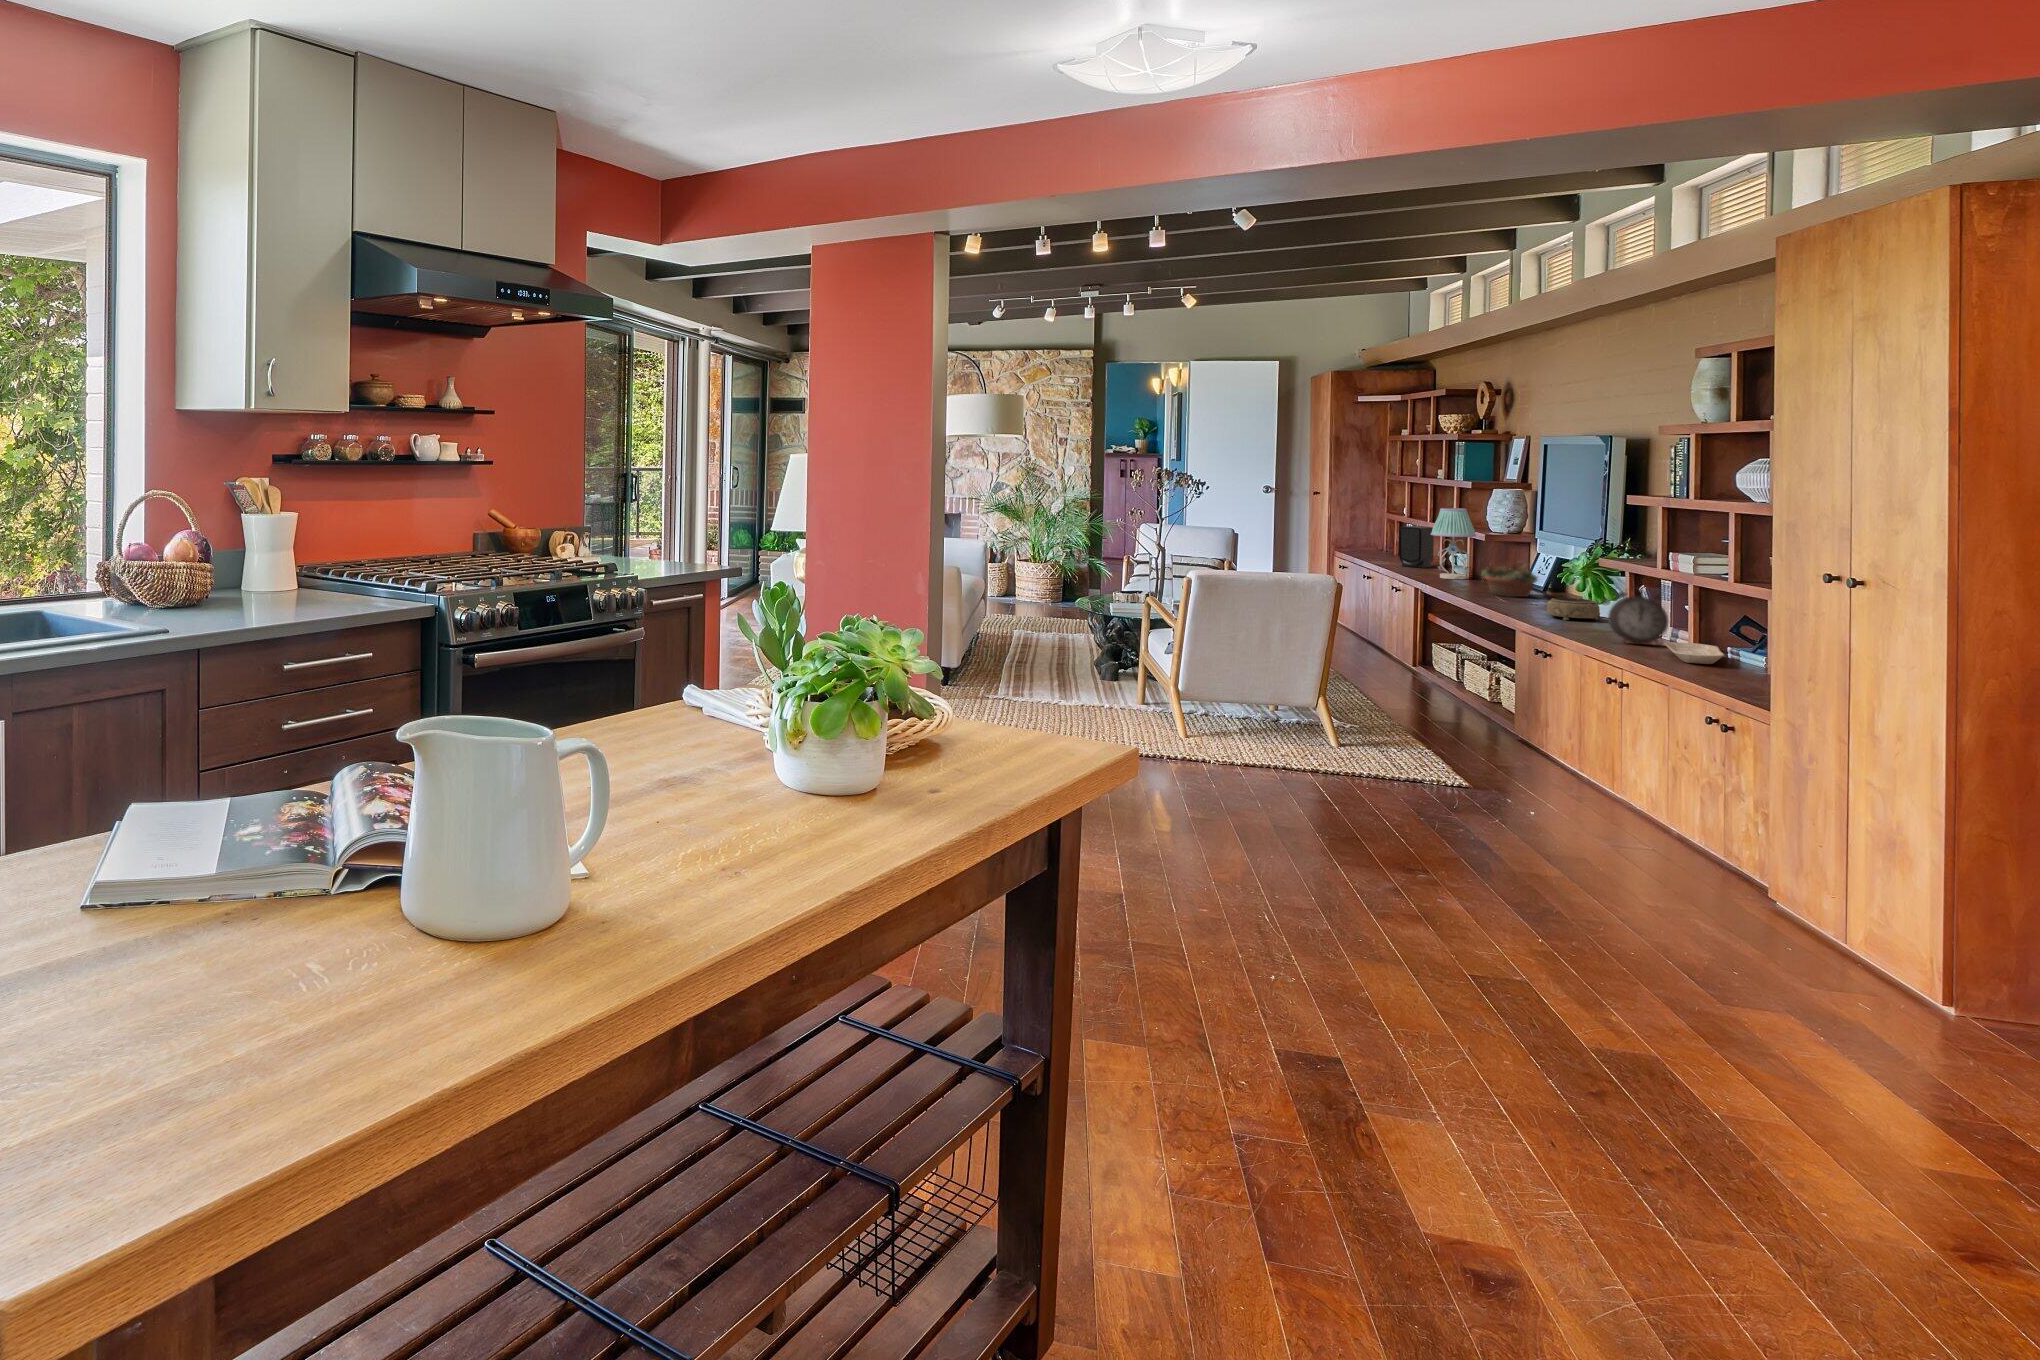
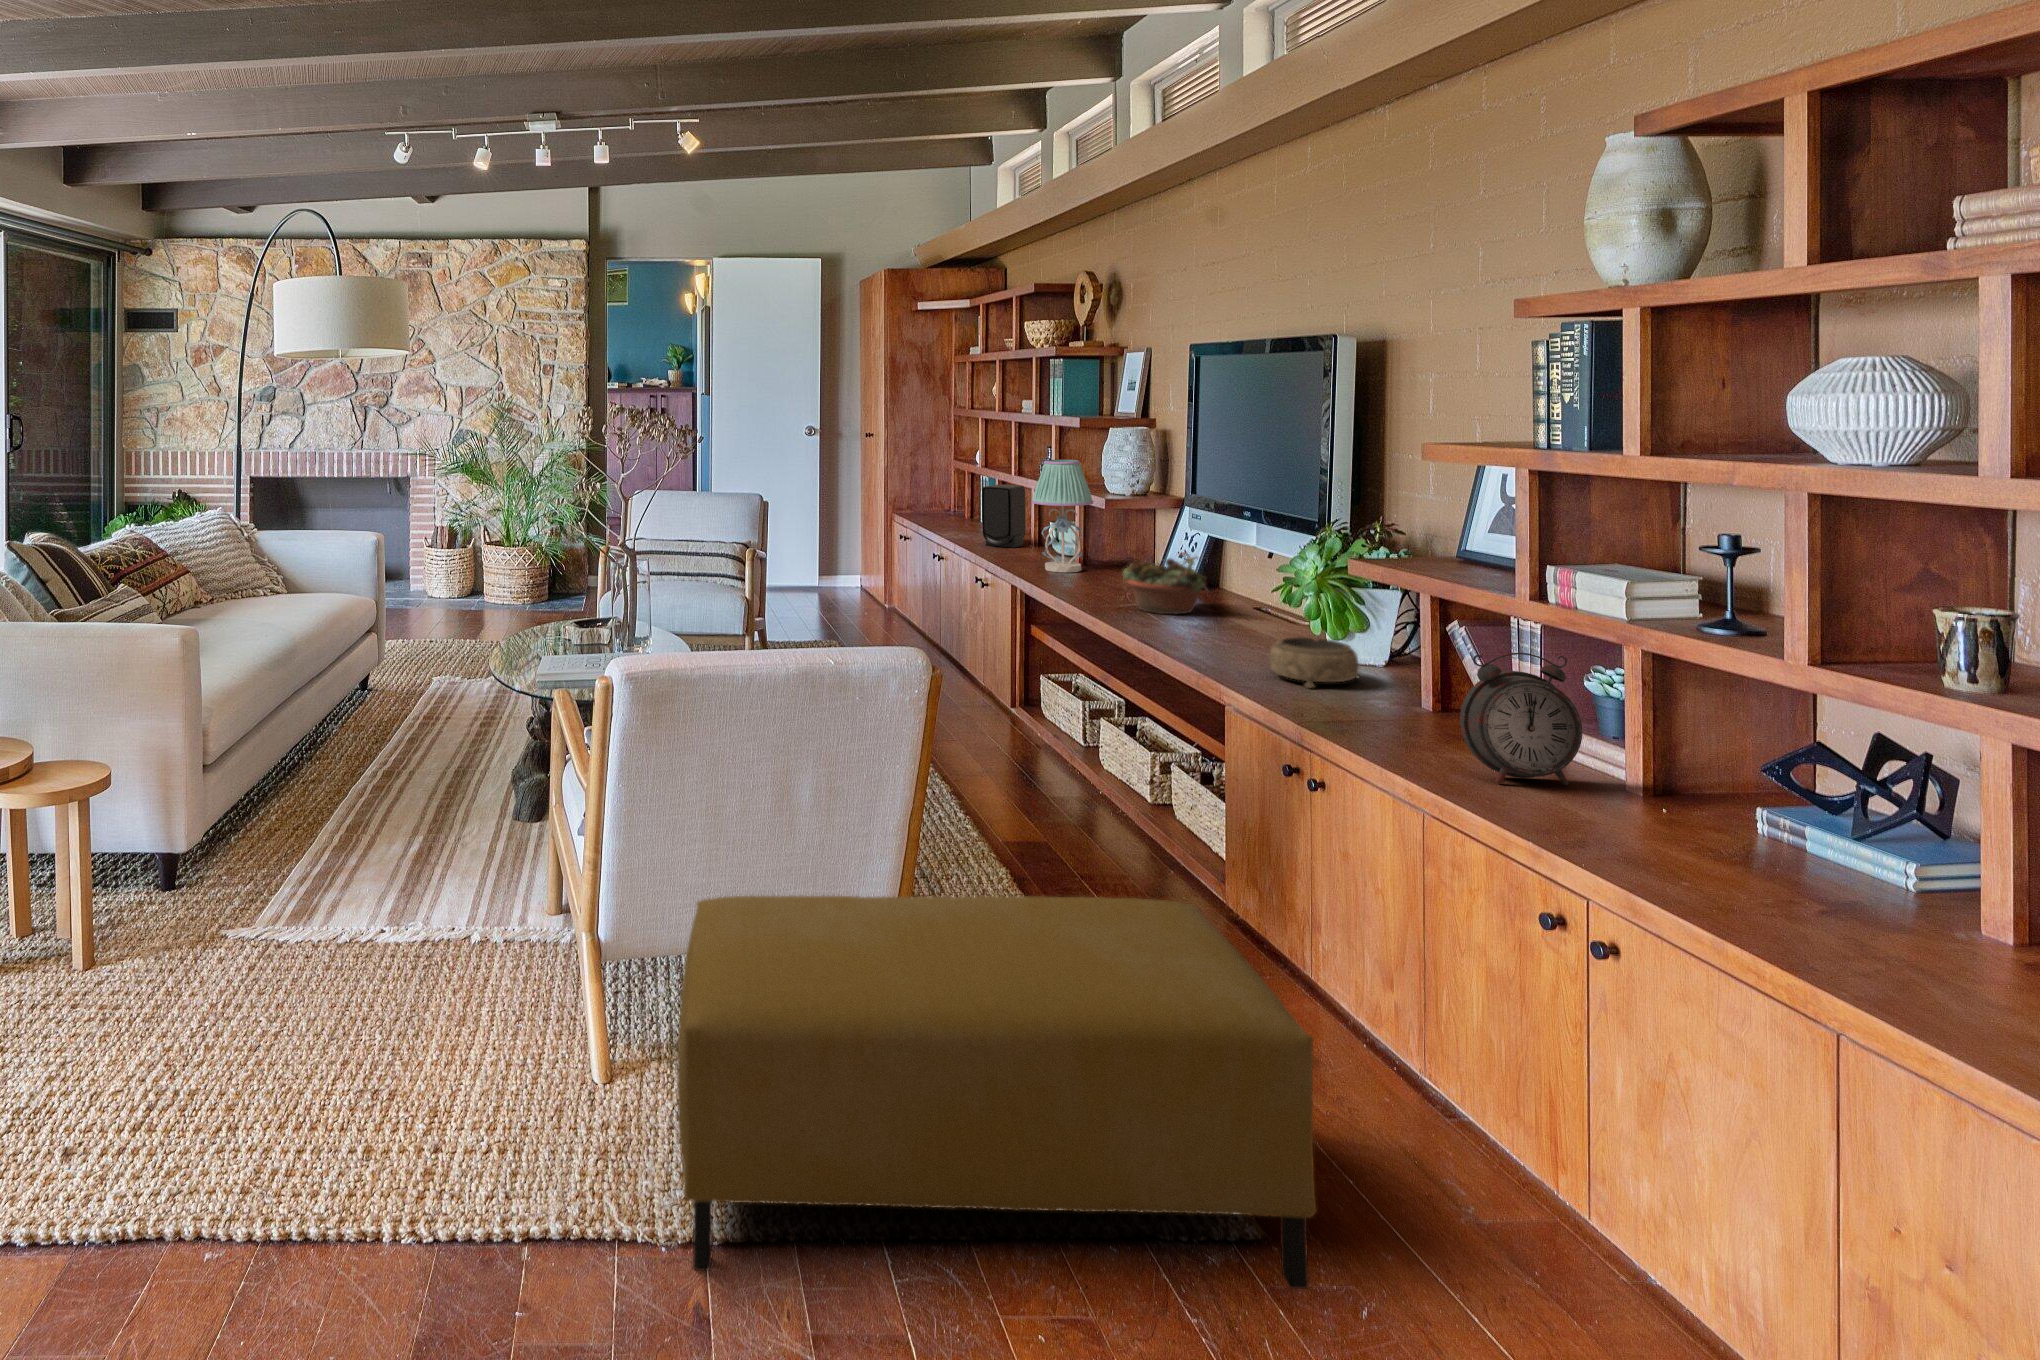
tray: present [1664,642,1724,664] -> none [1614,791,1818,883]
ottoman: none [1222,667,1489,799] -> present [677,896,1316,1289]

